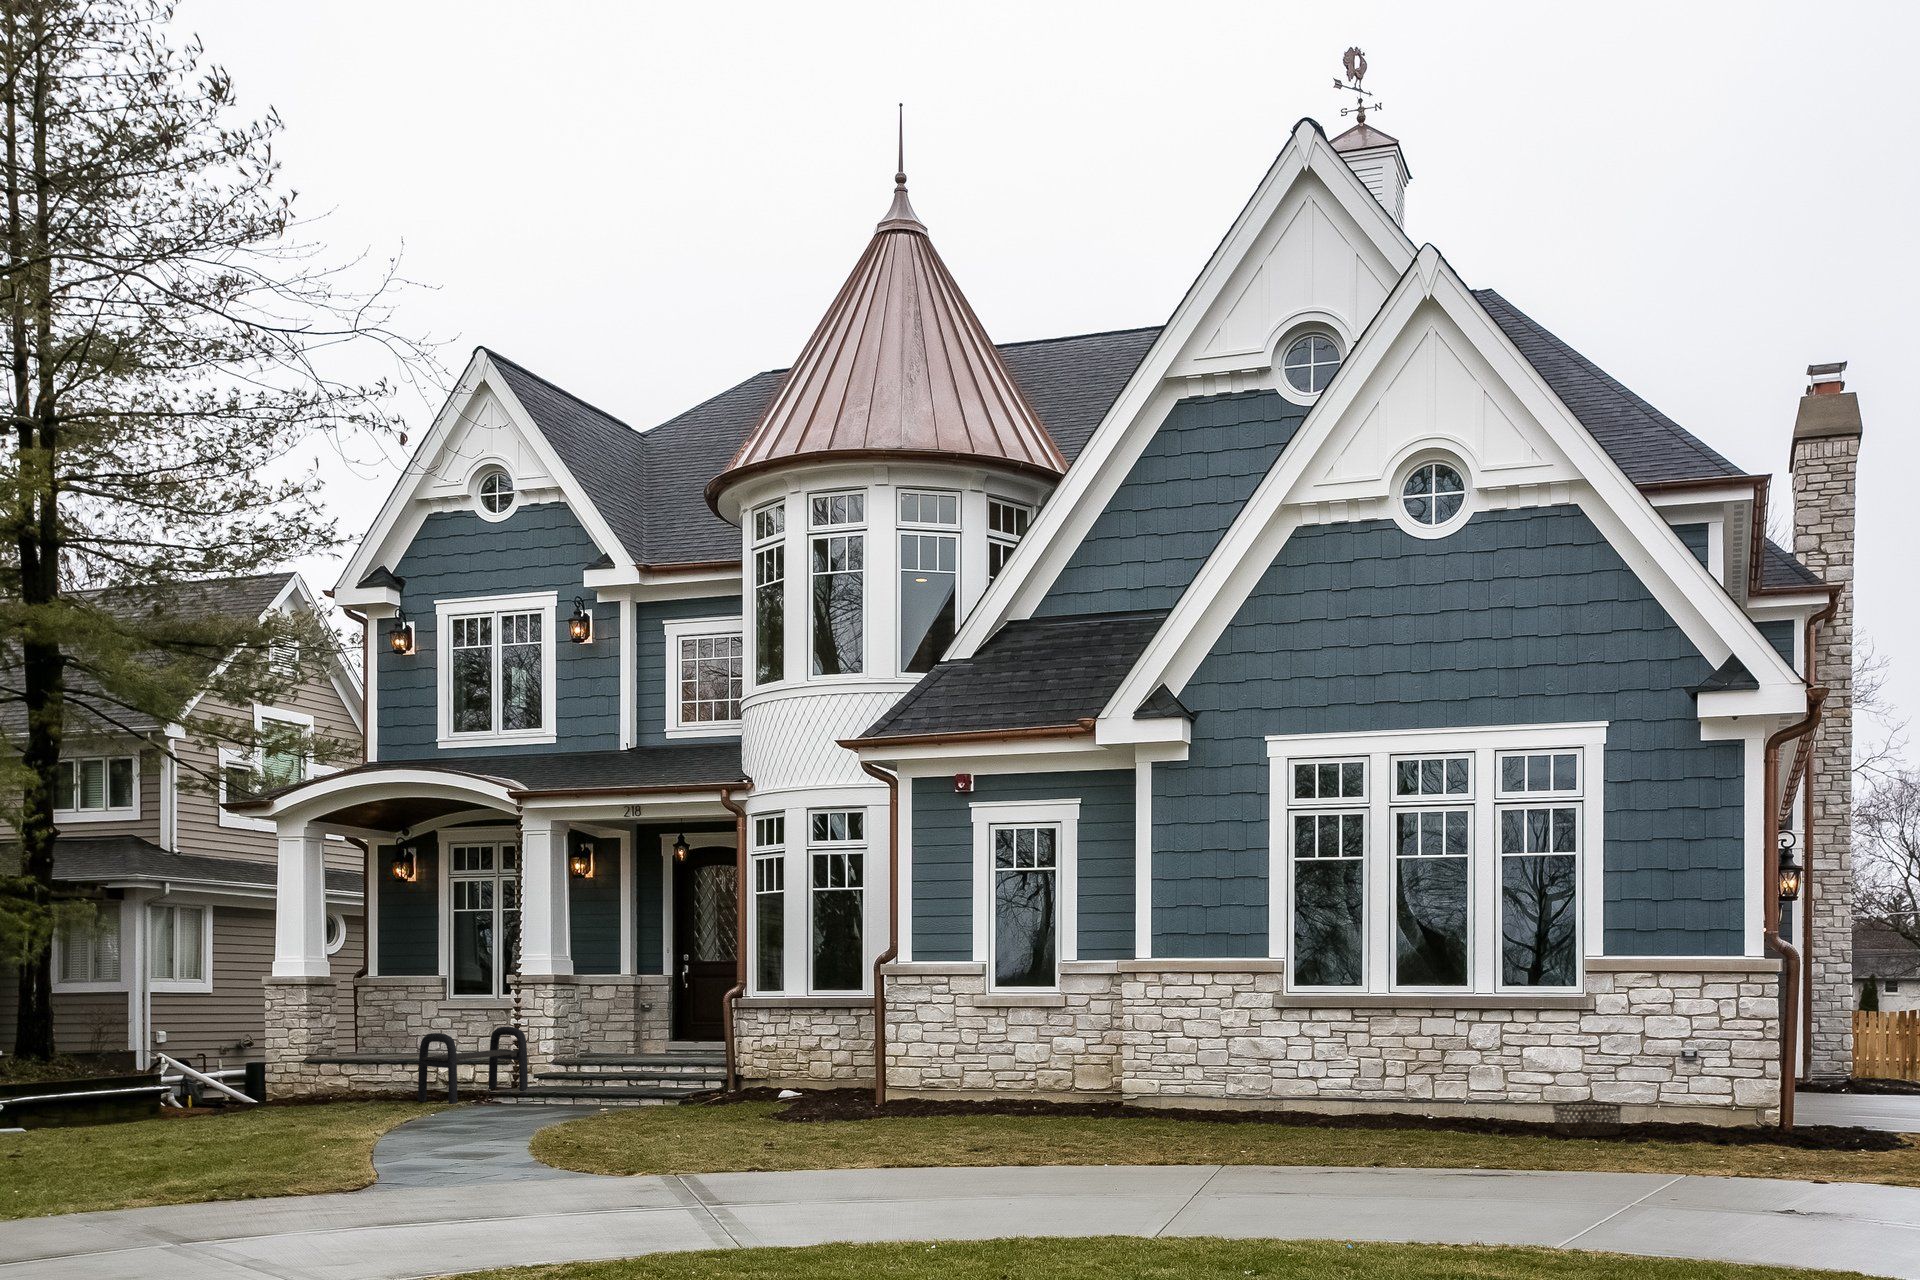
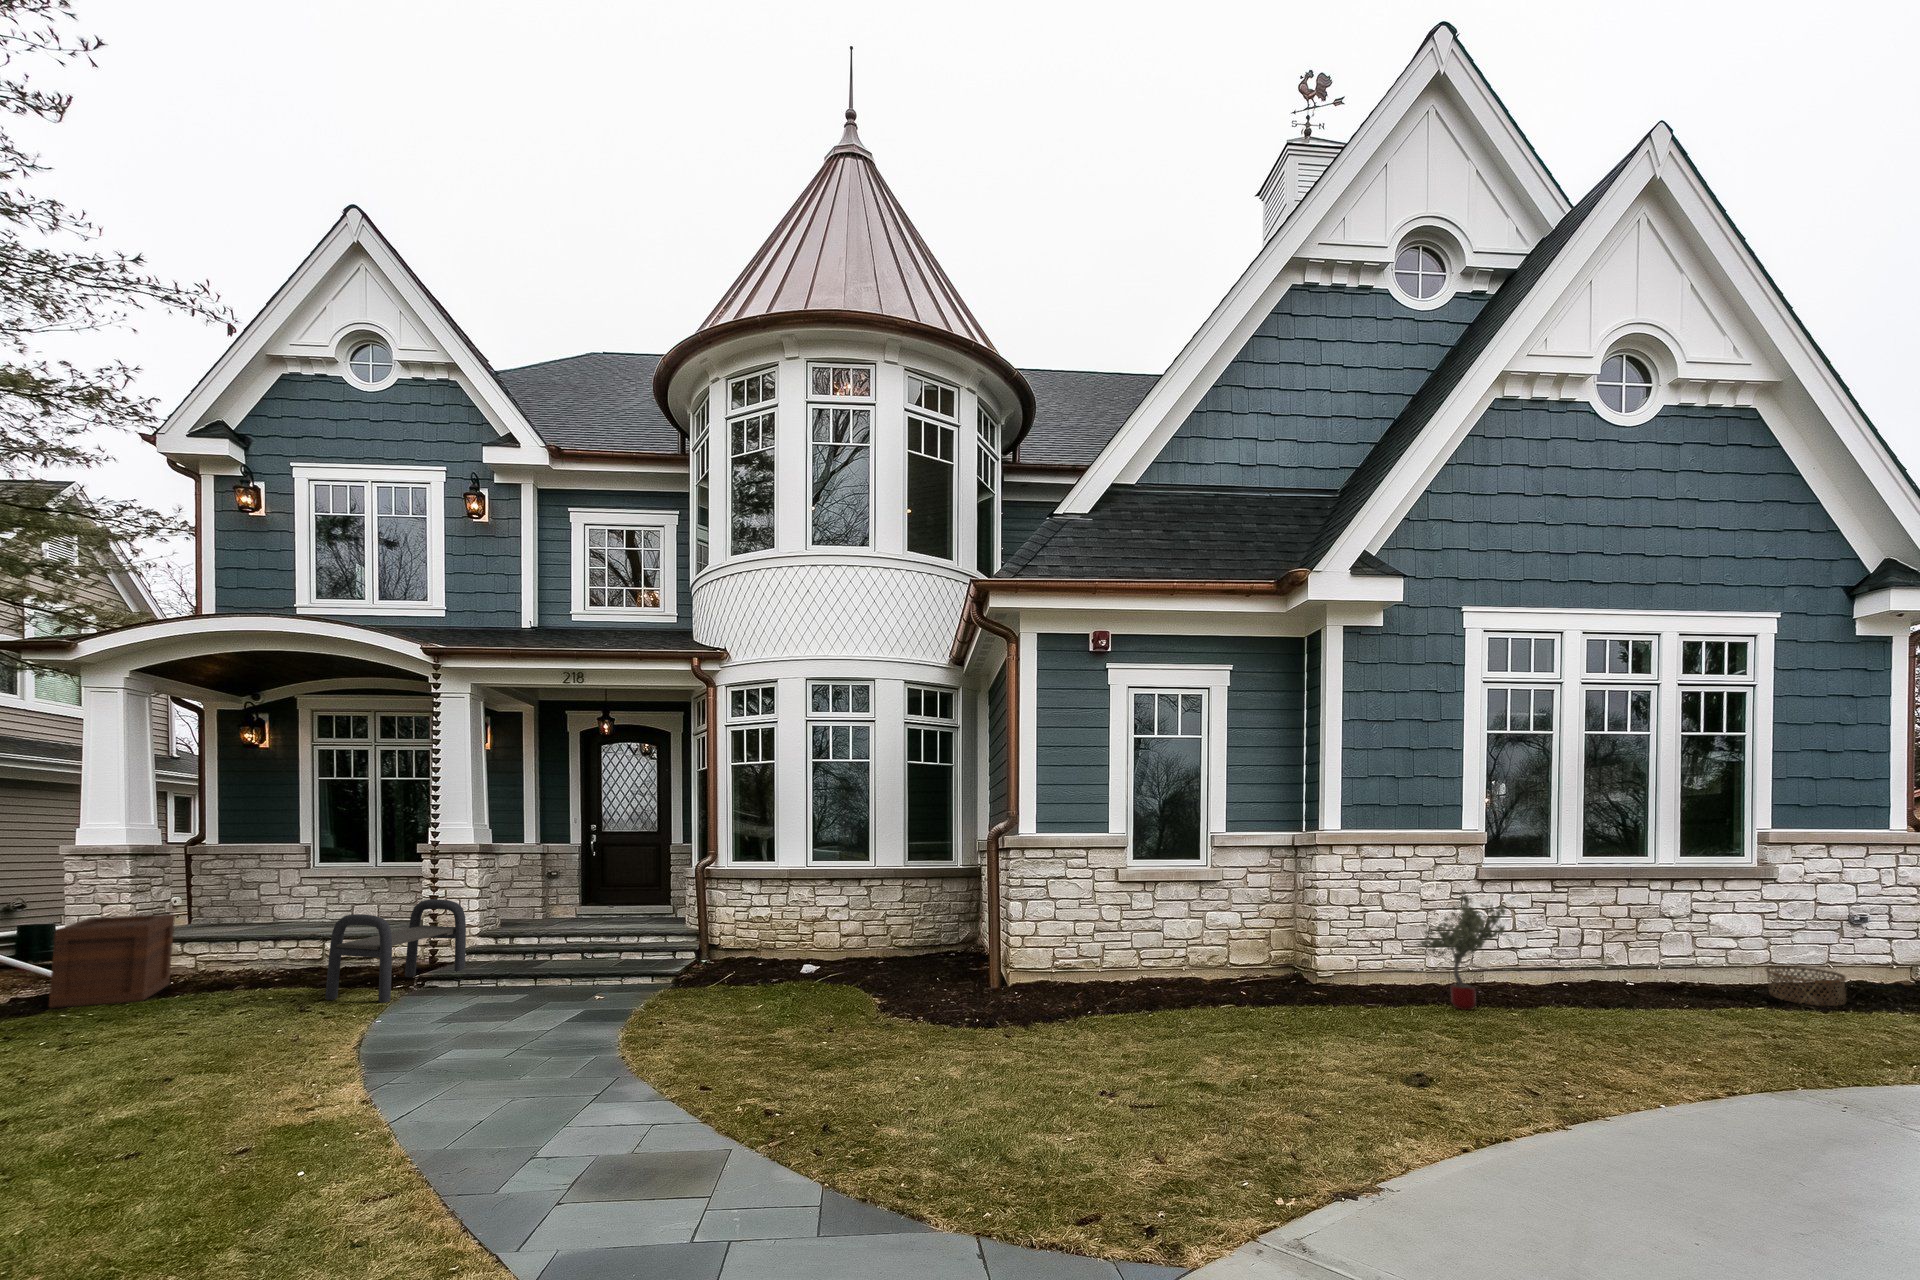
potted tree: none [1178,1015,1266,1127] -> present [1416,890,1505,1010]
wooden crate: none [252,1036,336,1103] -> present [49,914,175,1008]

